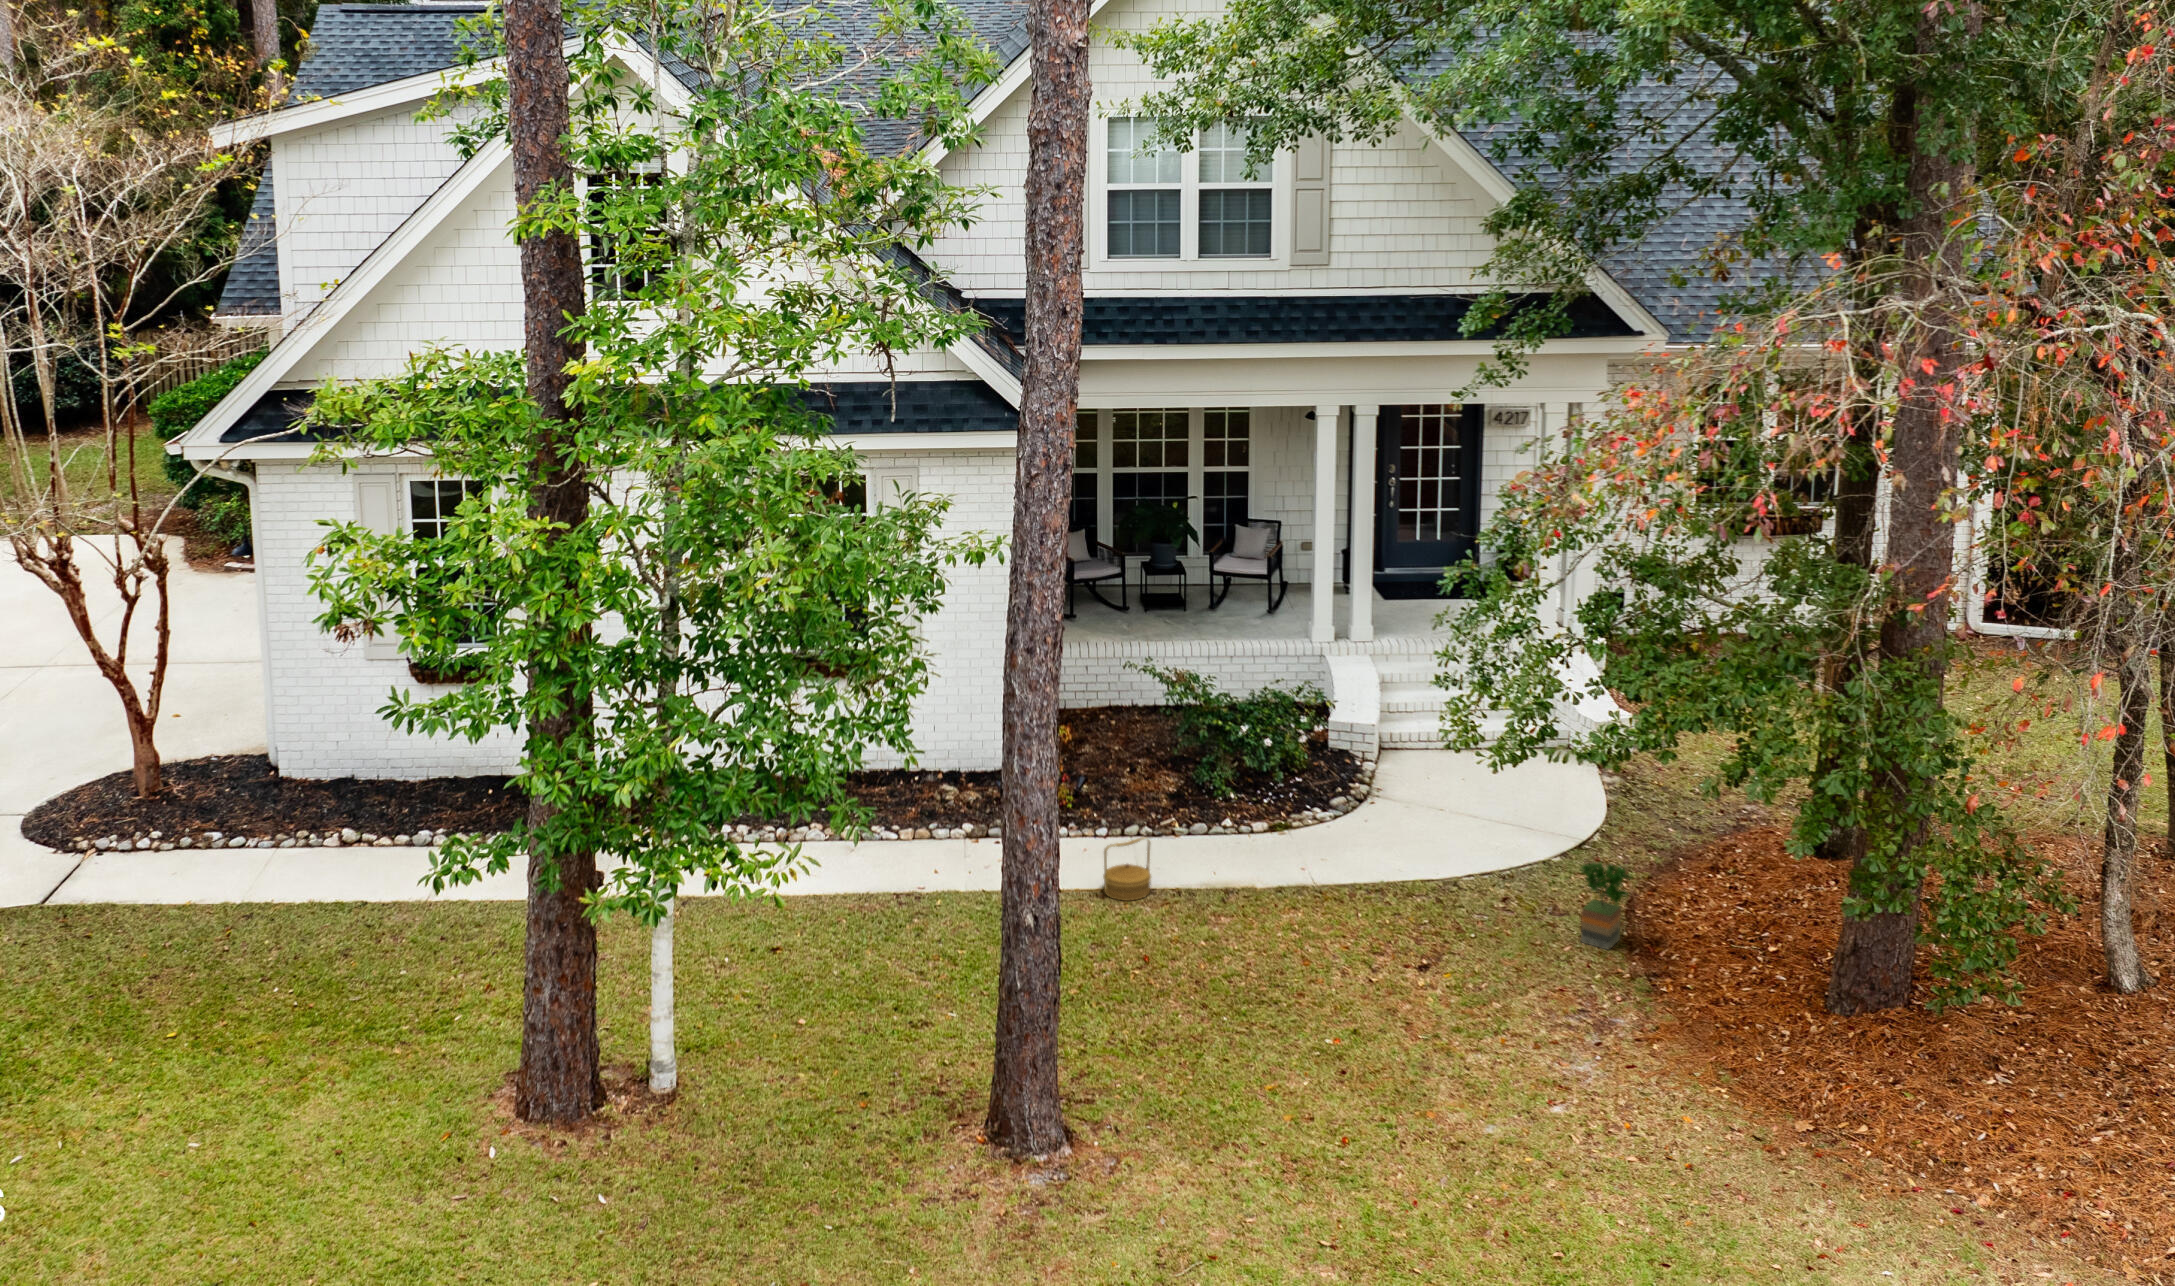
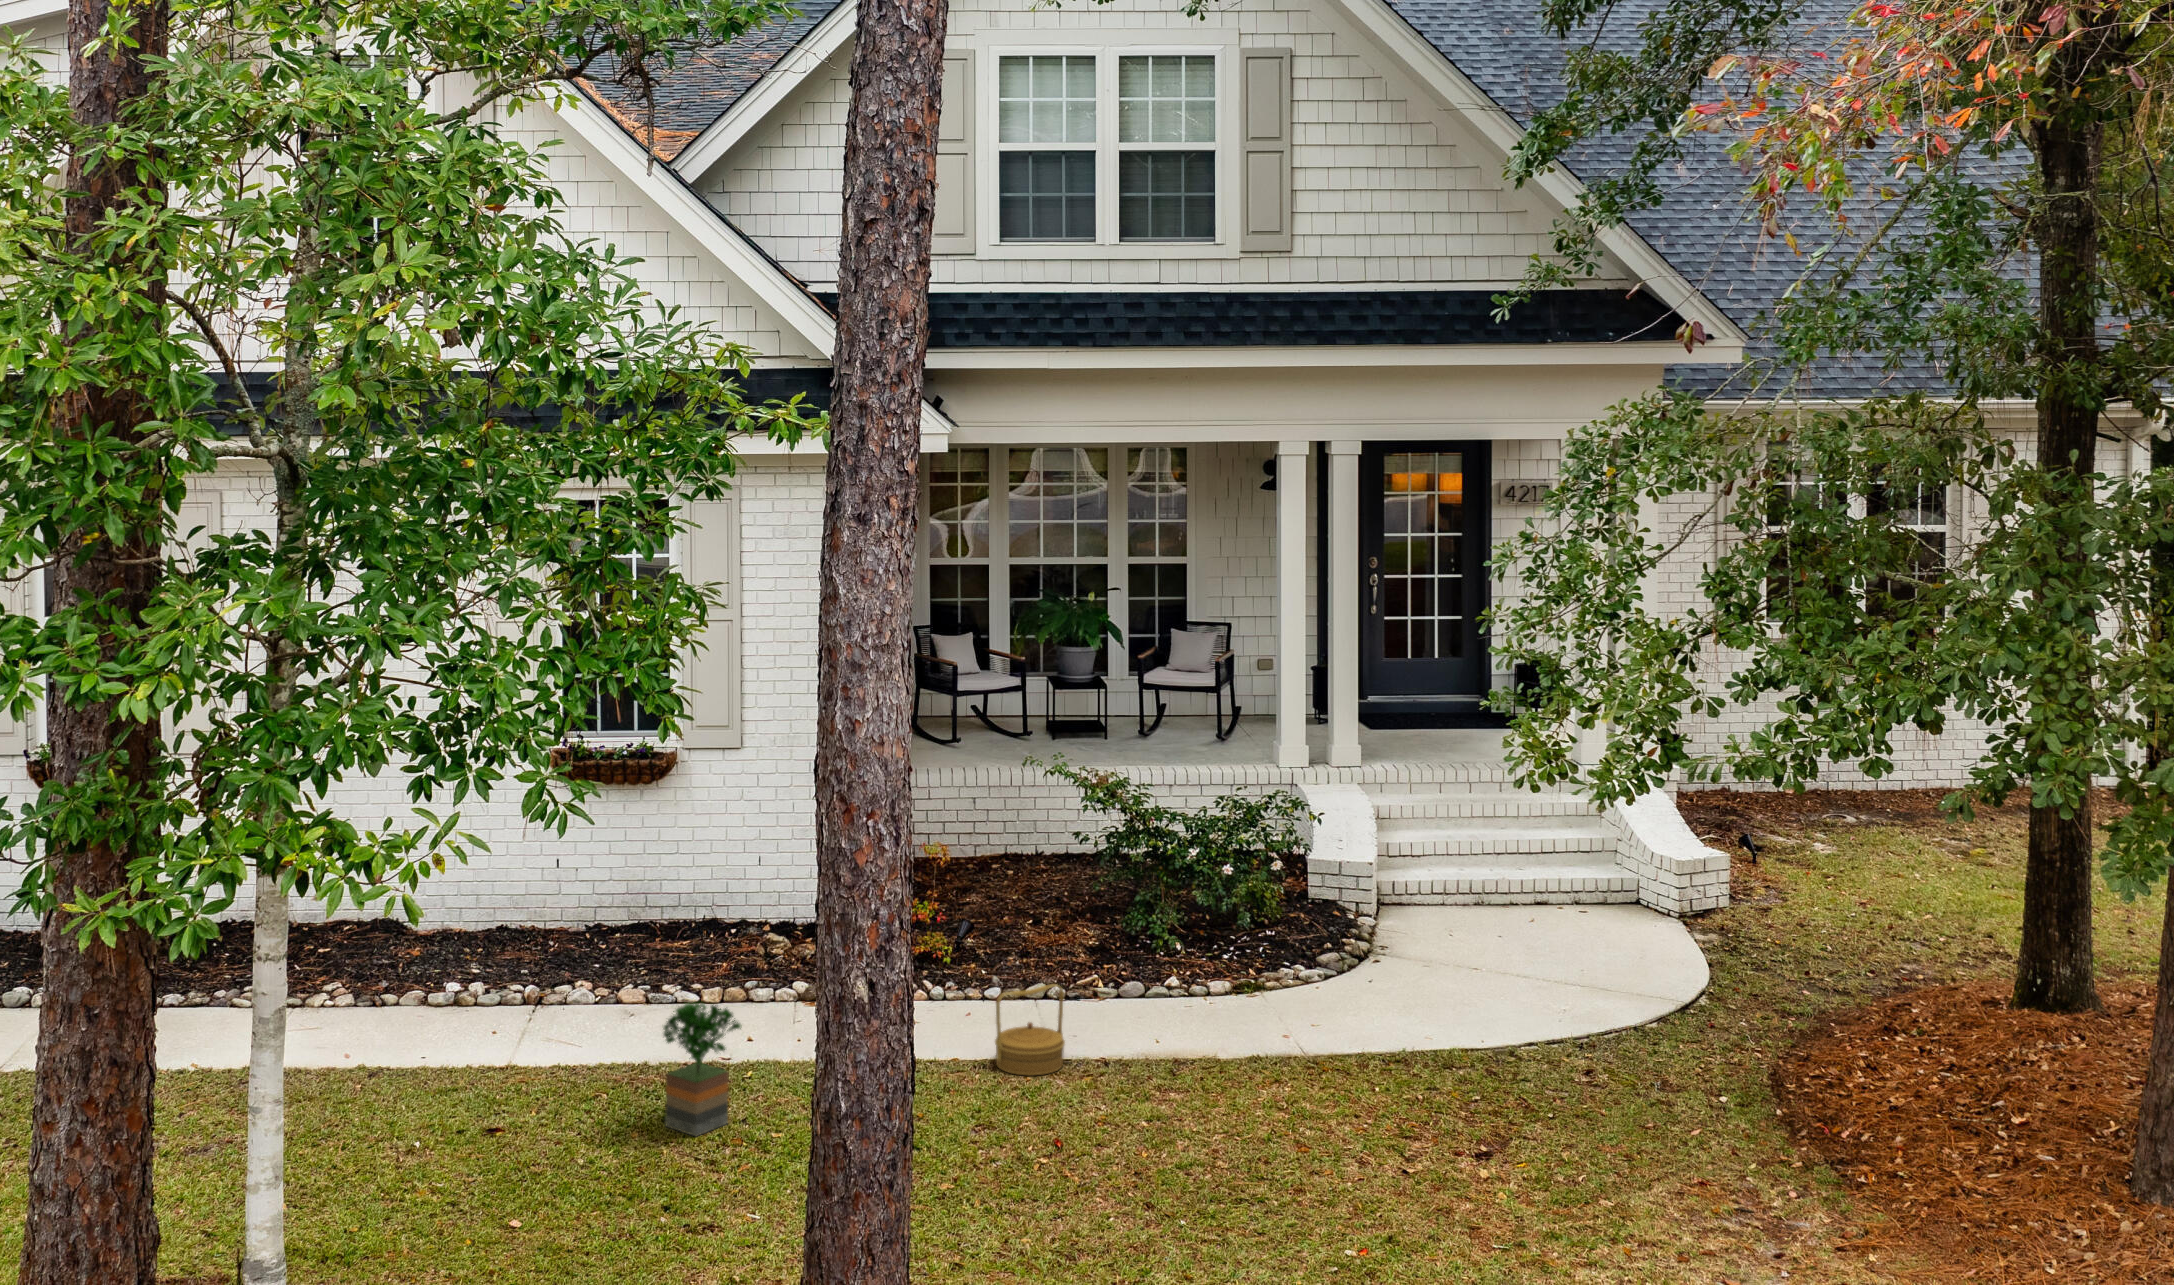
potted tree: present [1581,862,1632,950] -> present [663,1003,742,1136]

